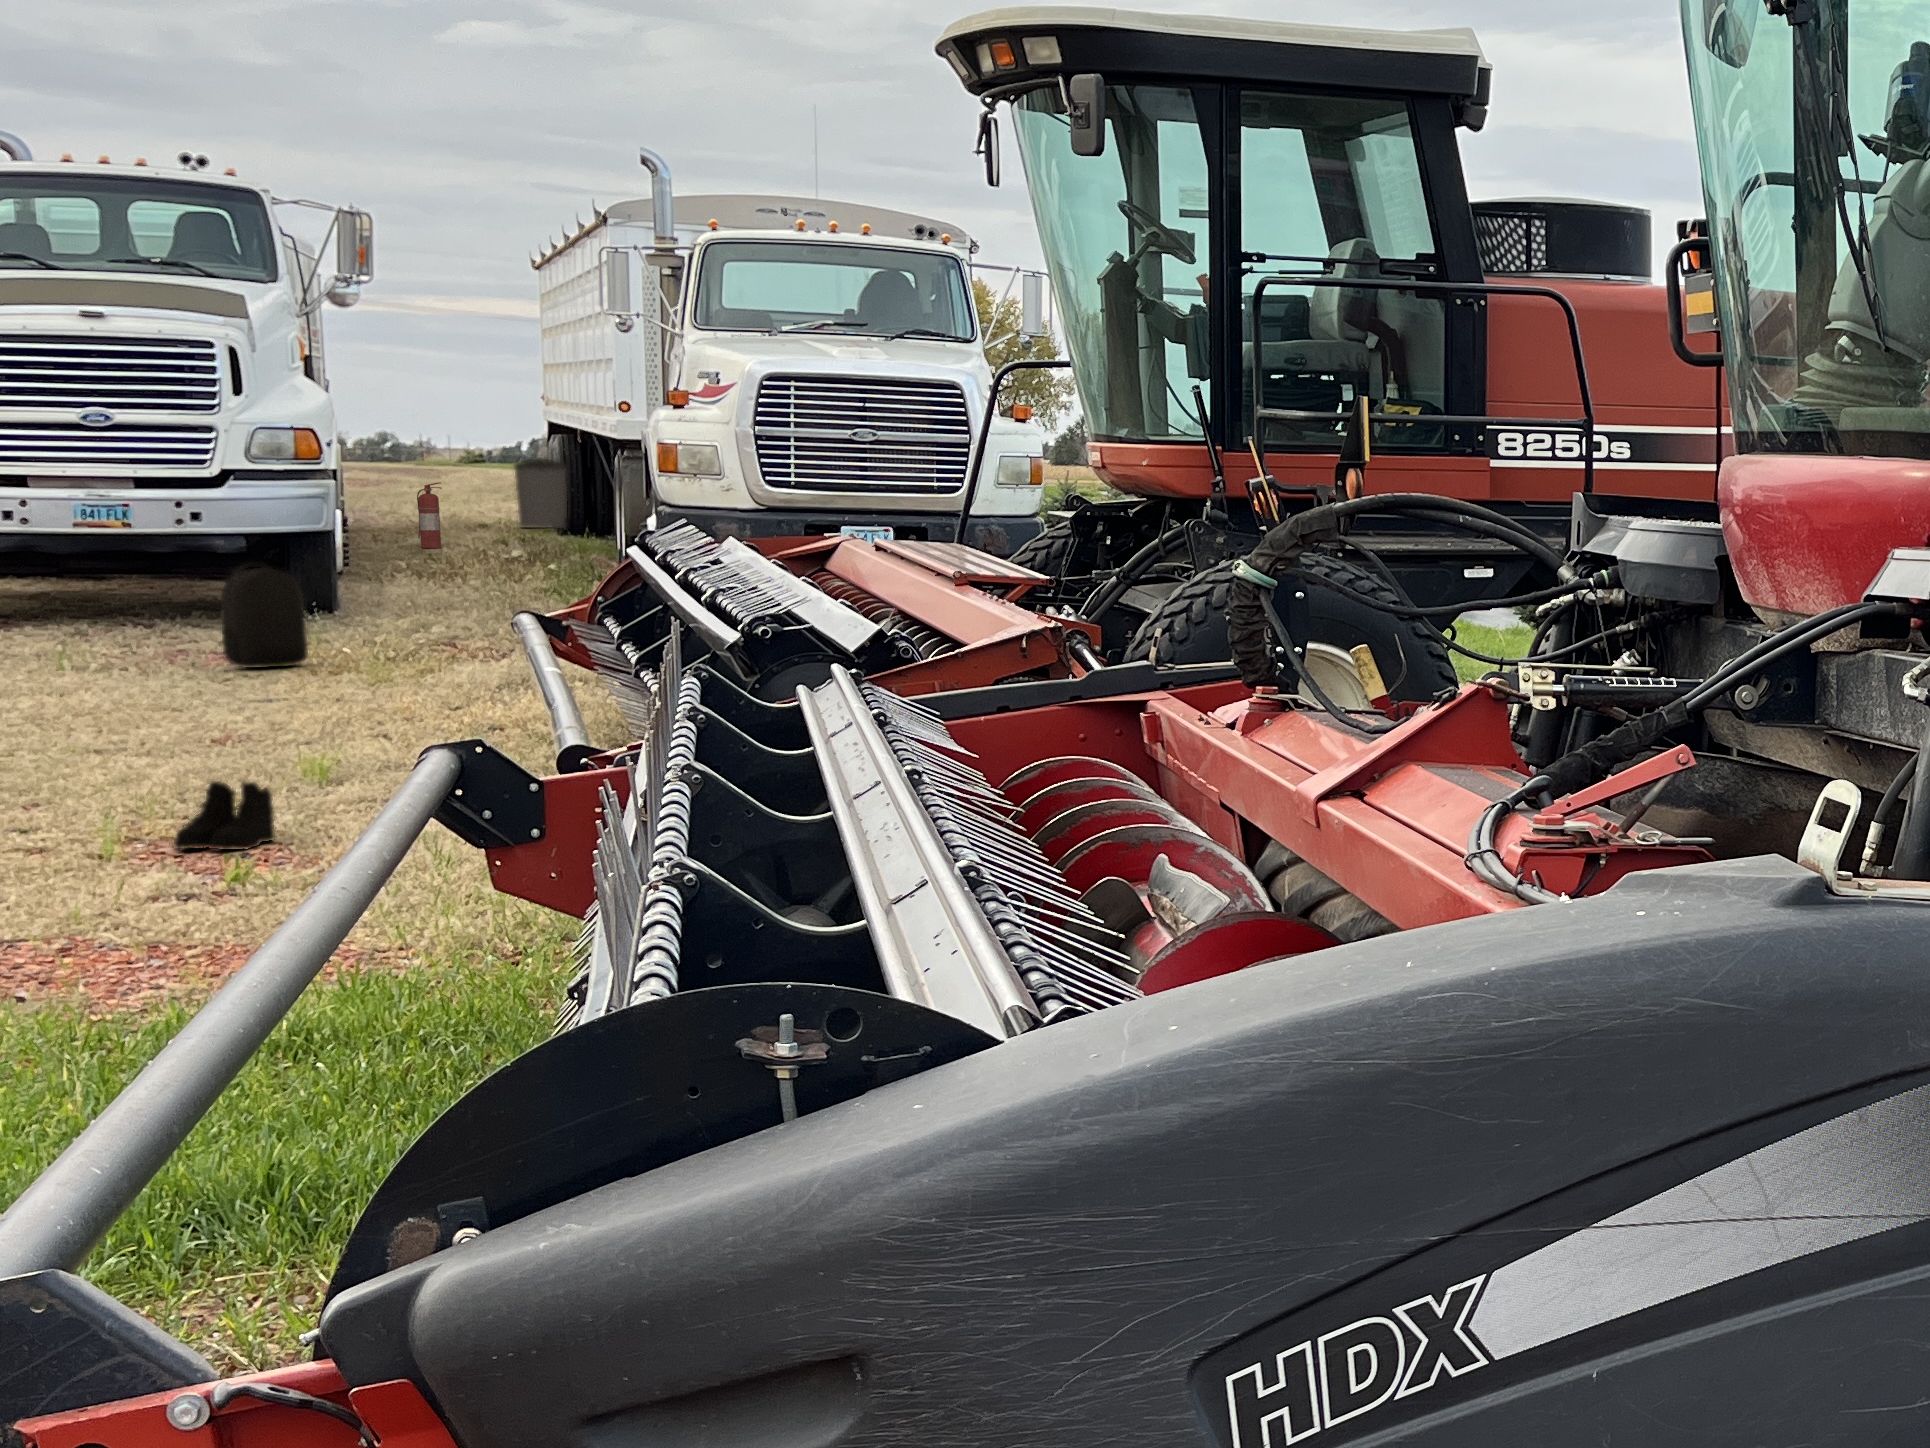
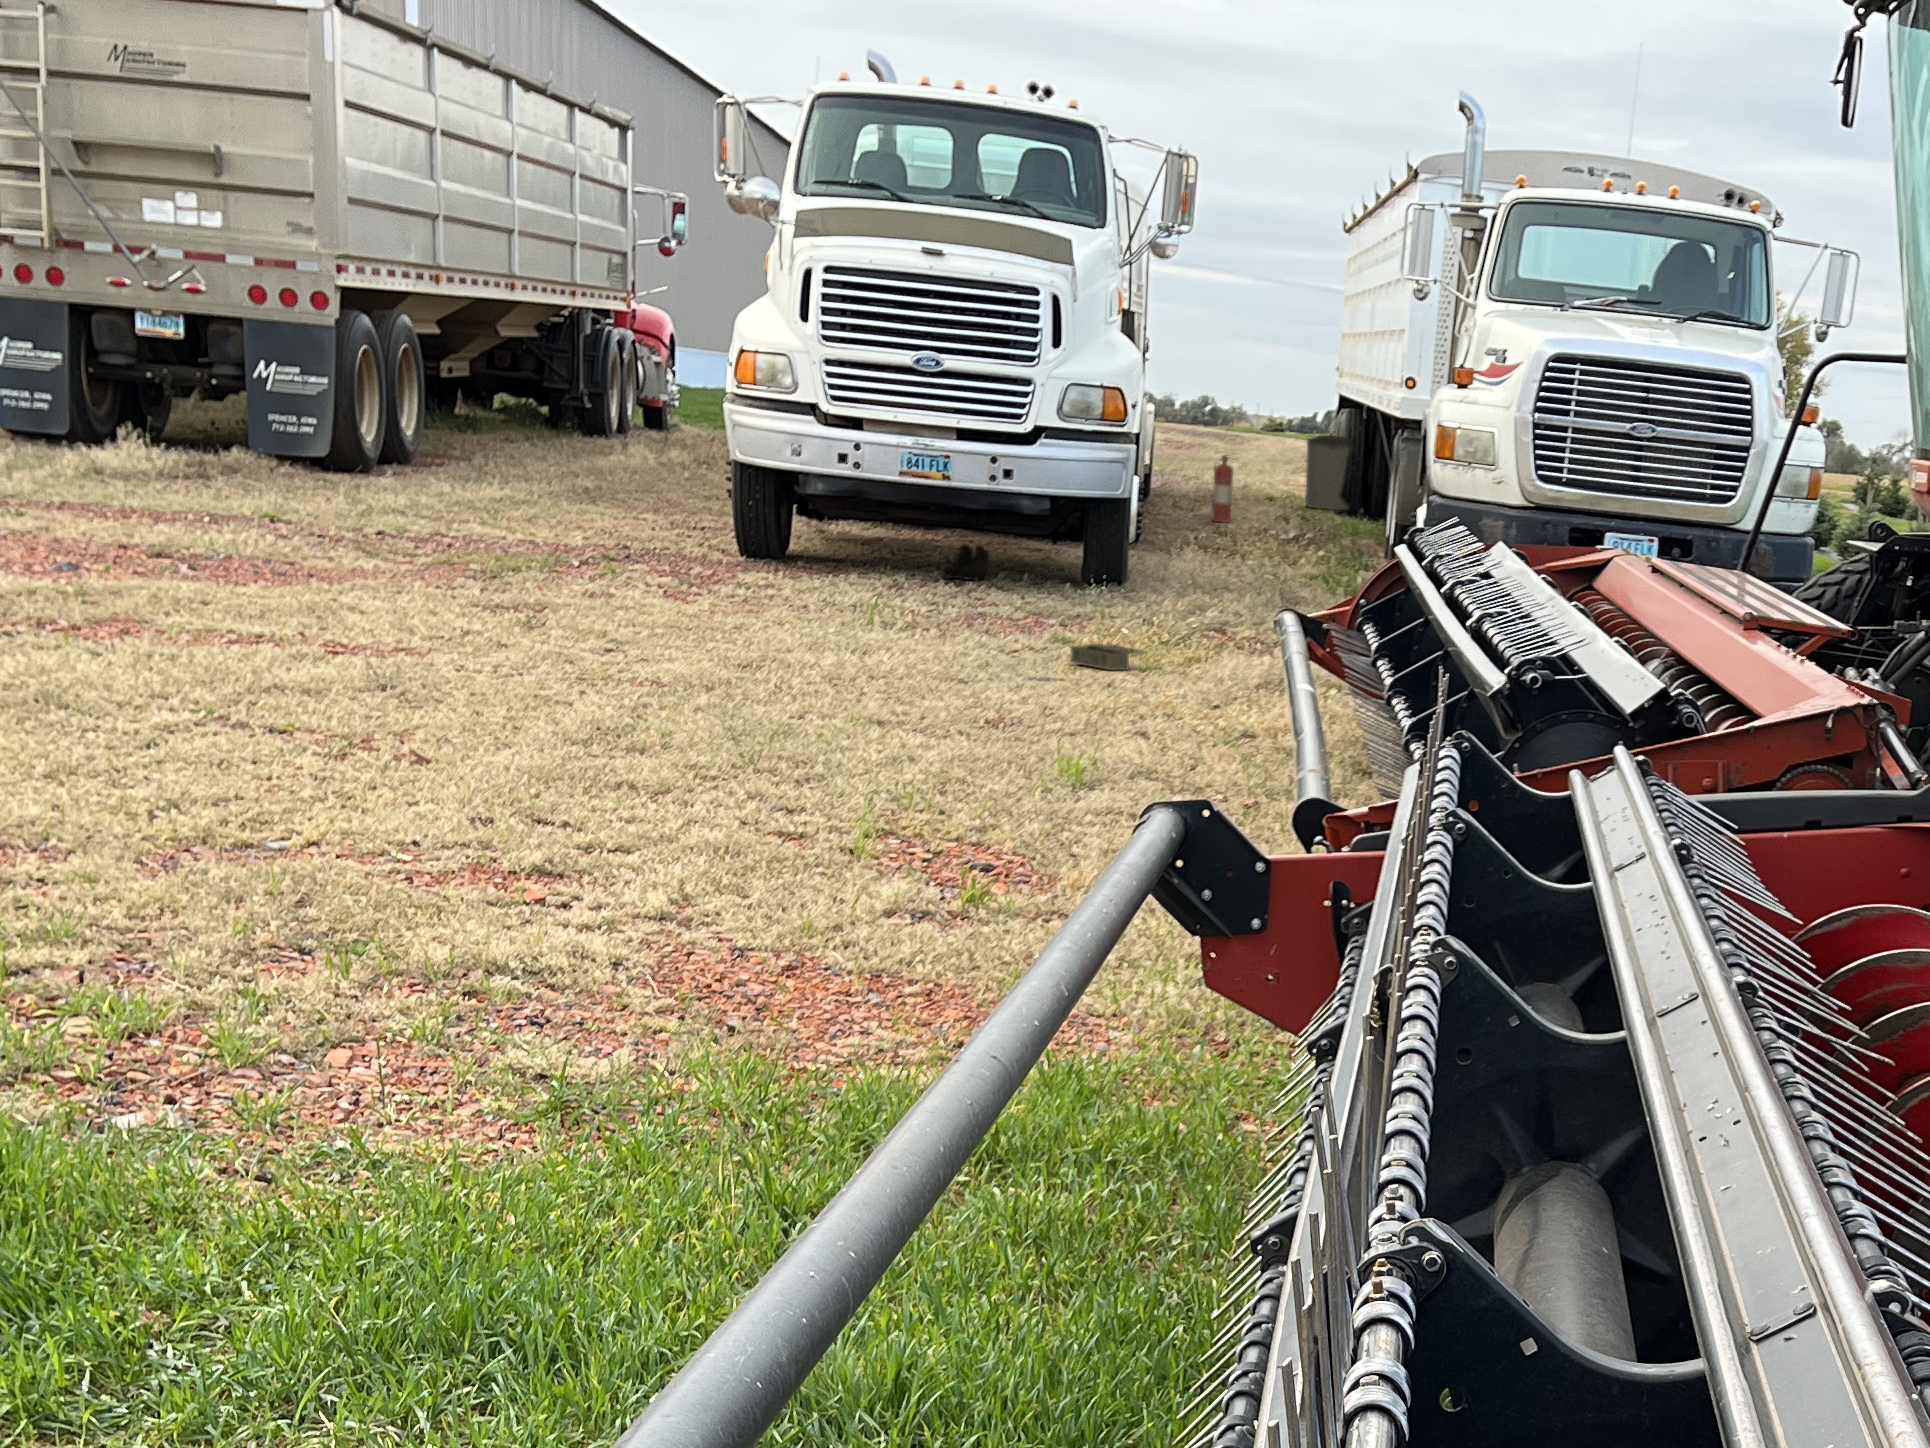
backpack: present [221,563,308,668] -> none [1009,527,1087,639]
toolbox: none [297,665,380,689] -> present [1070,644,1144,670]
boots: present [174,781,275,850] -> present [943,543,989,581]

